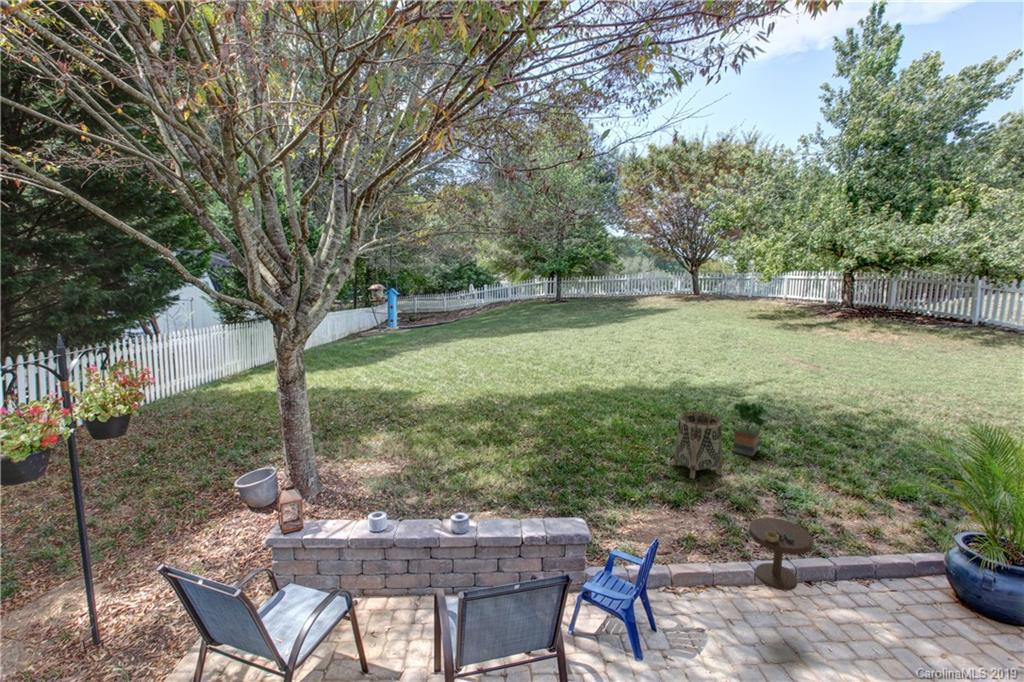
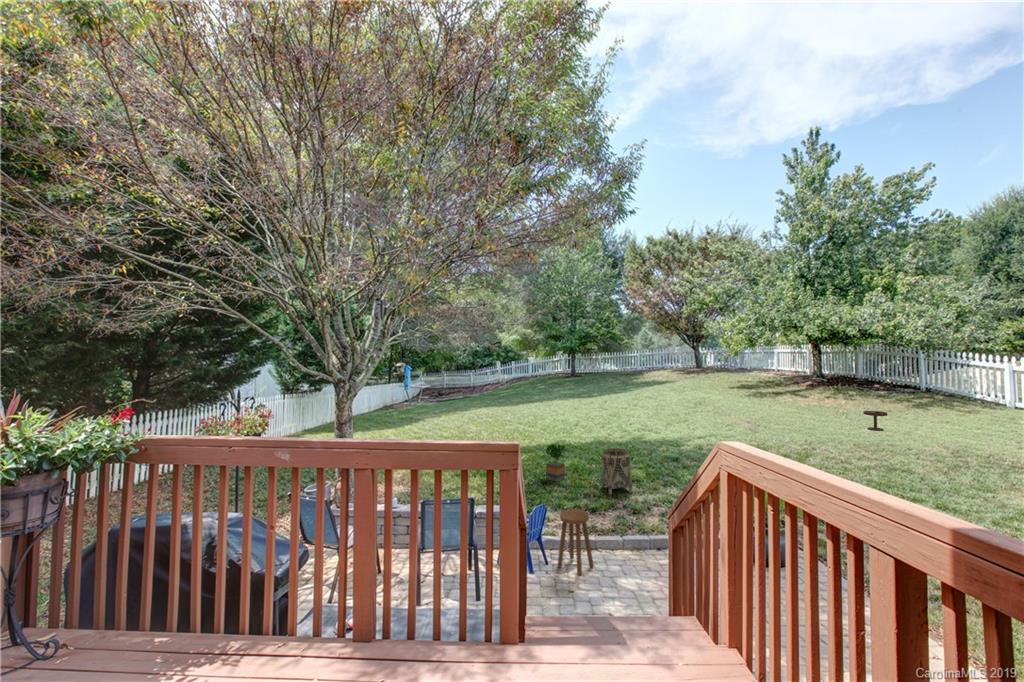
potted tree: present [733,402,768,456] -> present [546,444,568,482]
side table: present [749,517,813,591] -> present [863,411,888,431]
stool: none [669,535,731,651] -> present [557,509,594,575]

